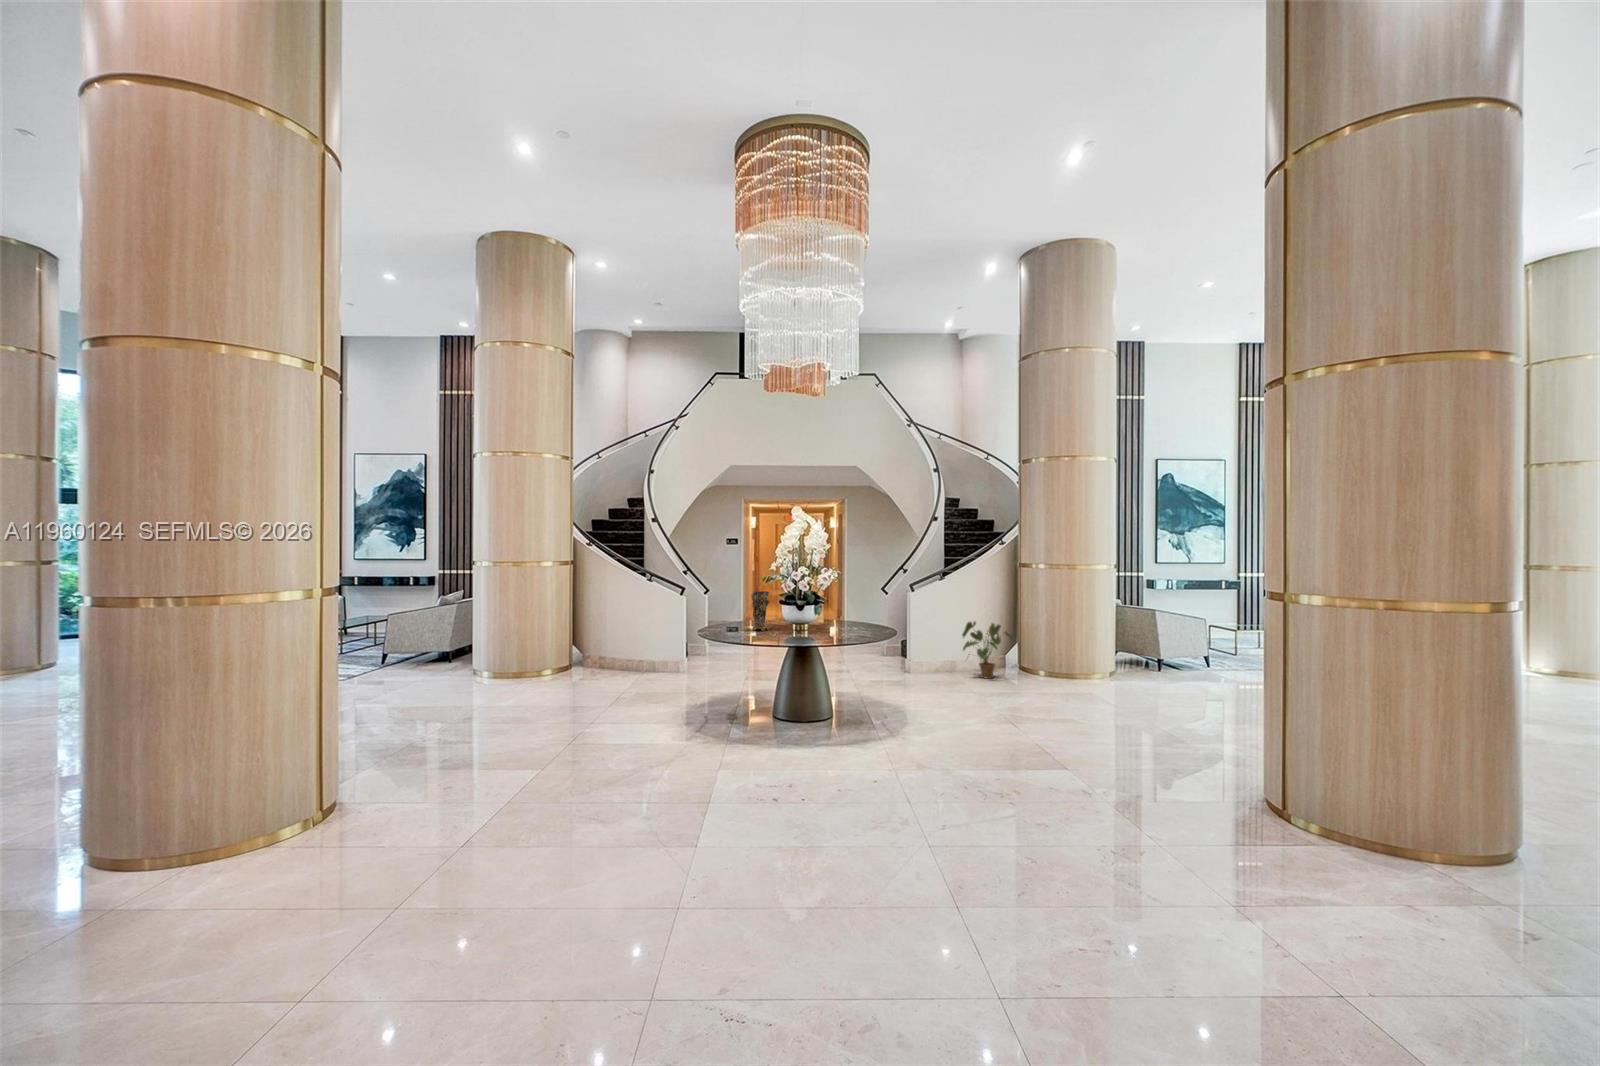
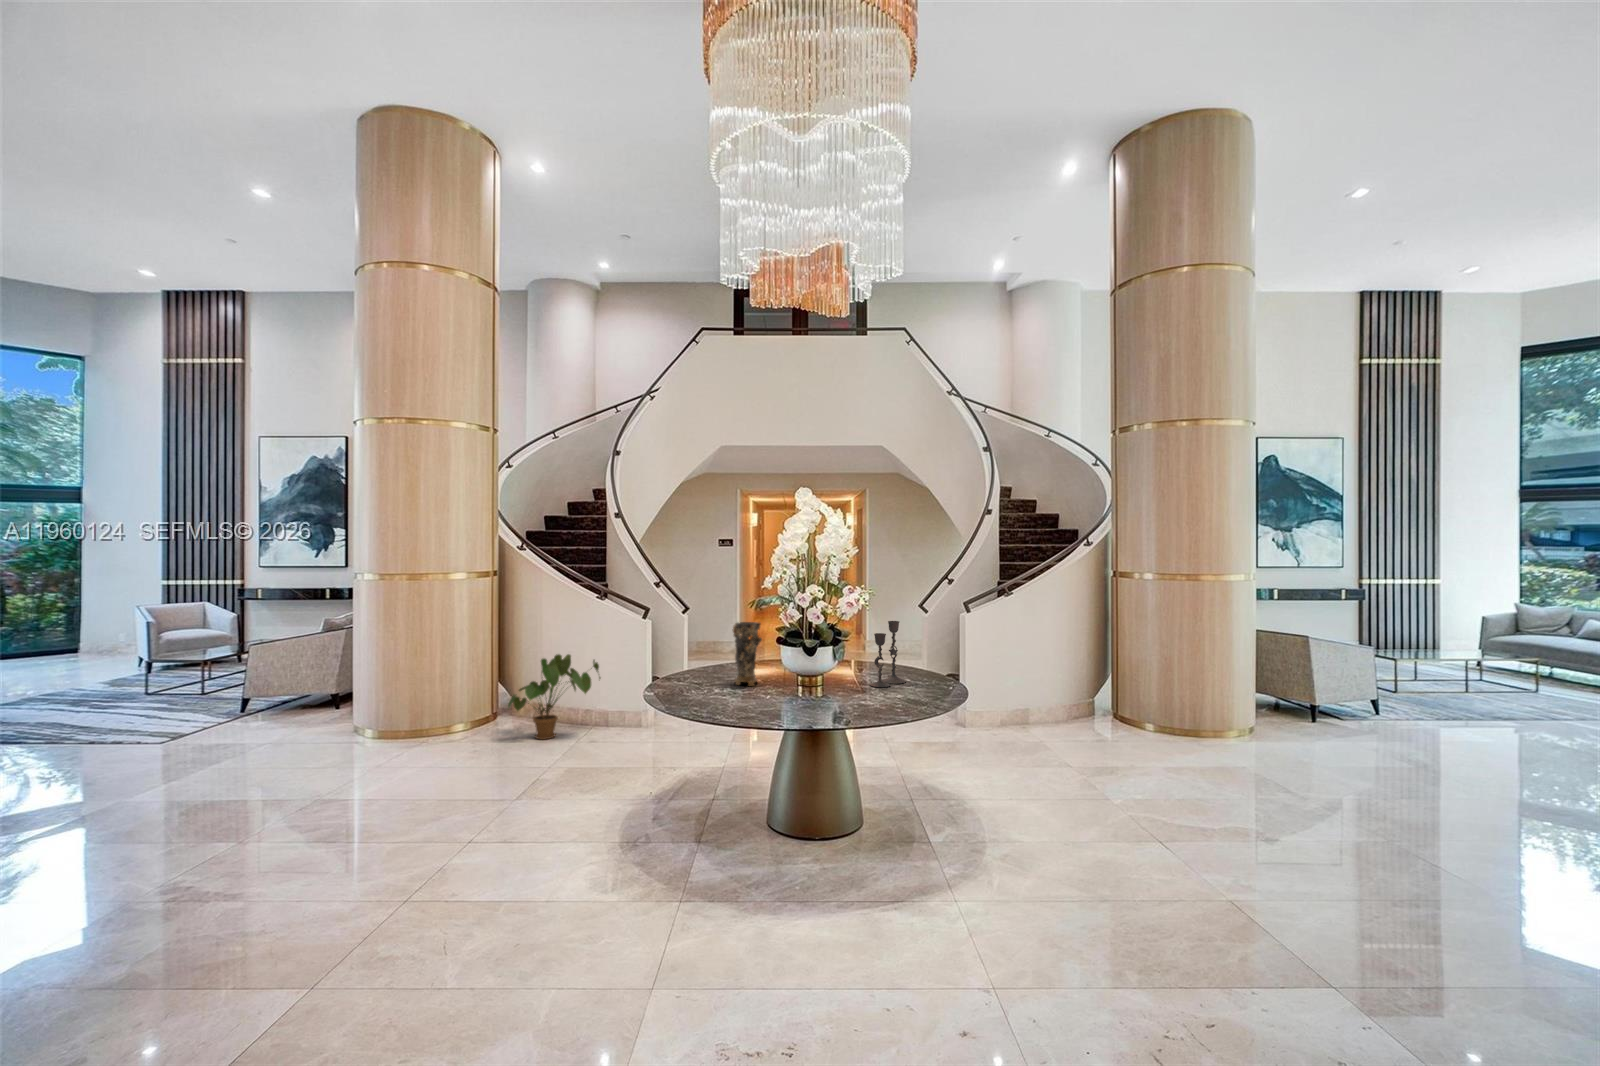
candlestick: none [837,591,860,631] -> present [870,621,906,687]
house plant: present [962,622,1016,679] -> present [508,654,600,740]

